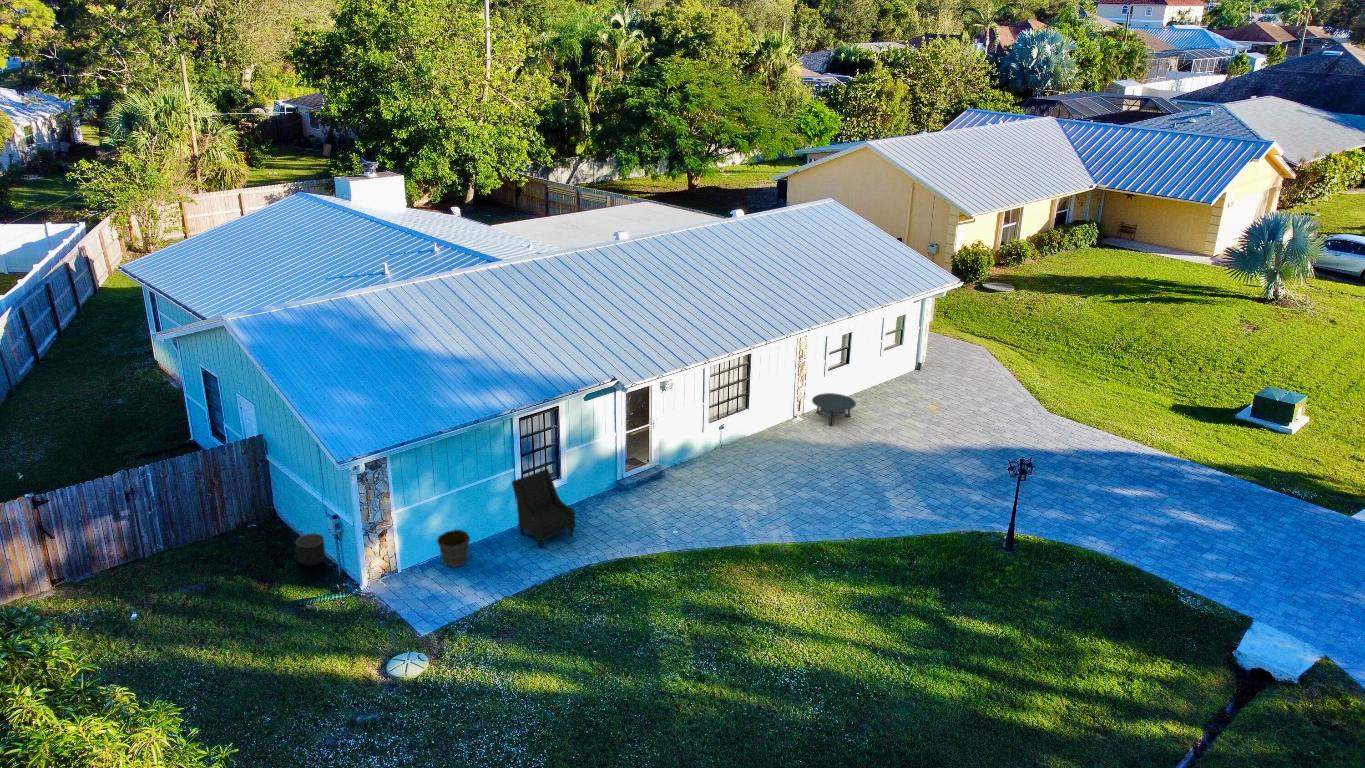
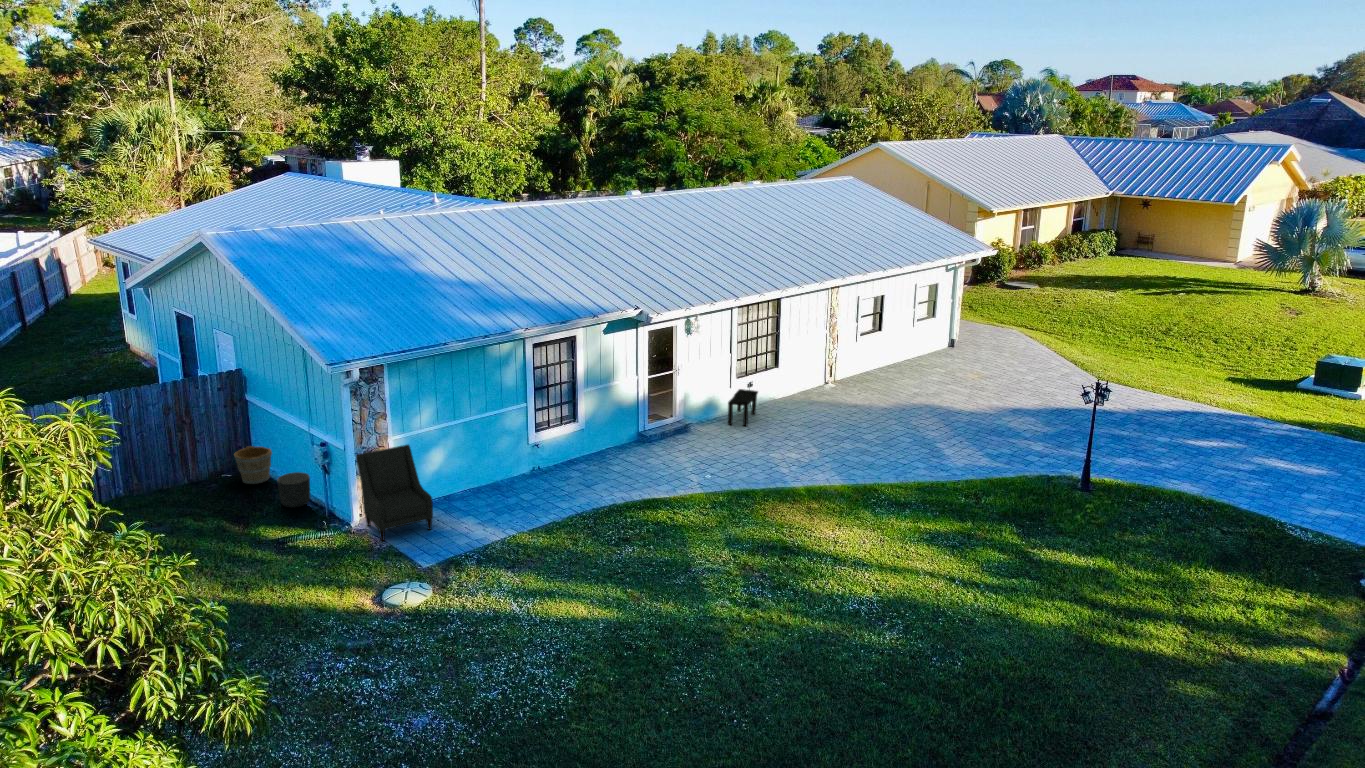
round table: present [812,393,856,426] -> none [844,360,893,392]
bench: none [700,432,729,469] -> present [728,389,758,426]
chair: present [512,469,575,548] -> present [356,445,433,541]
wooden bucket: present [437,530,470,567] -> present [234,446,272,484]

